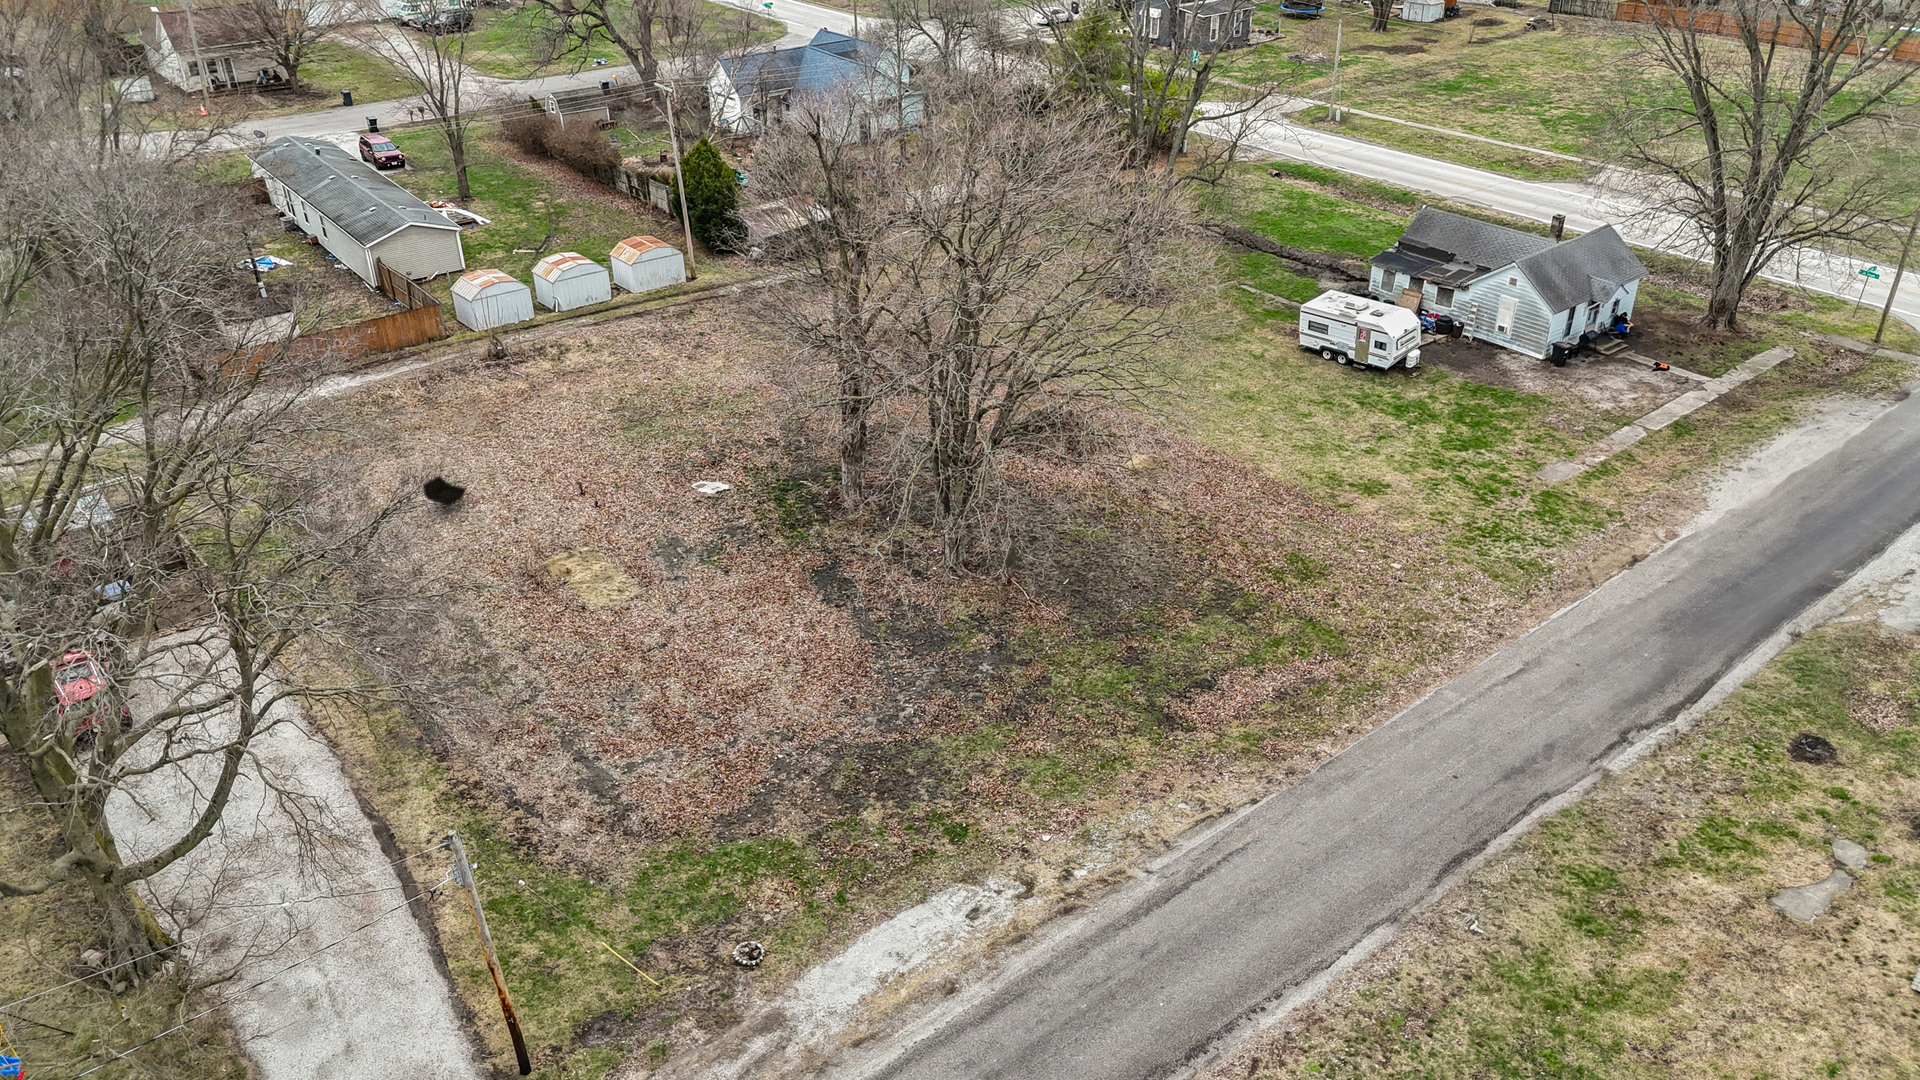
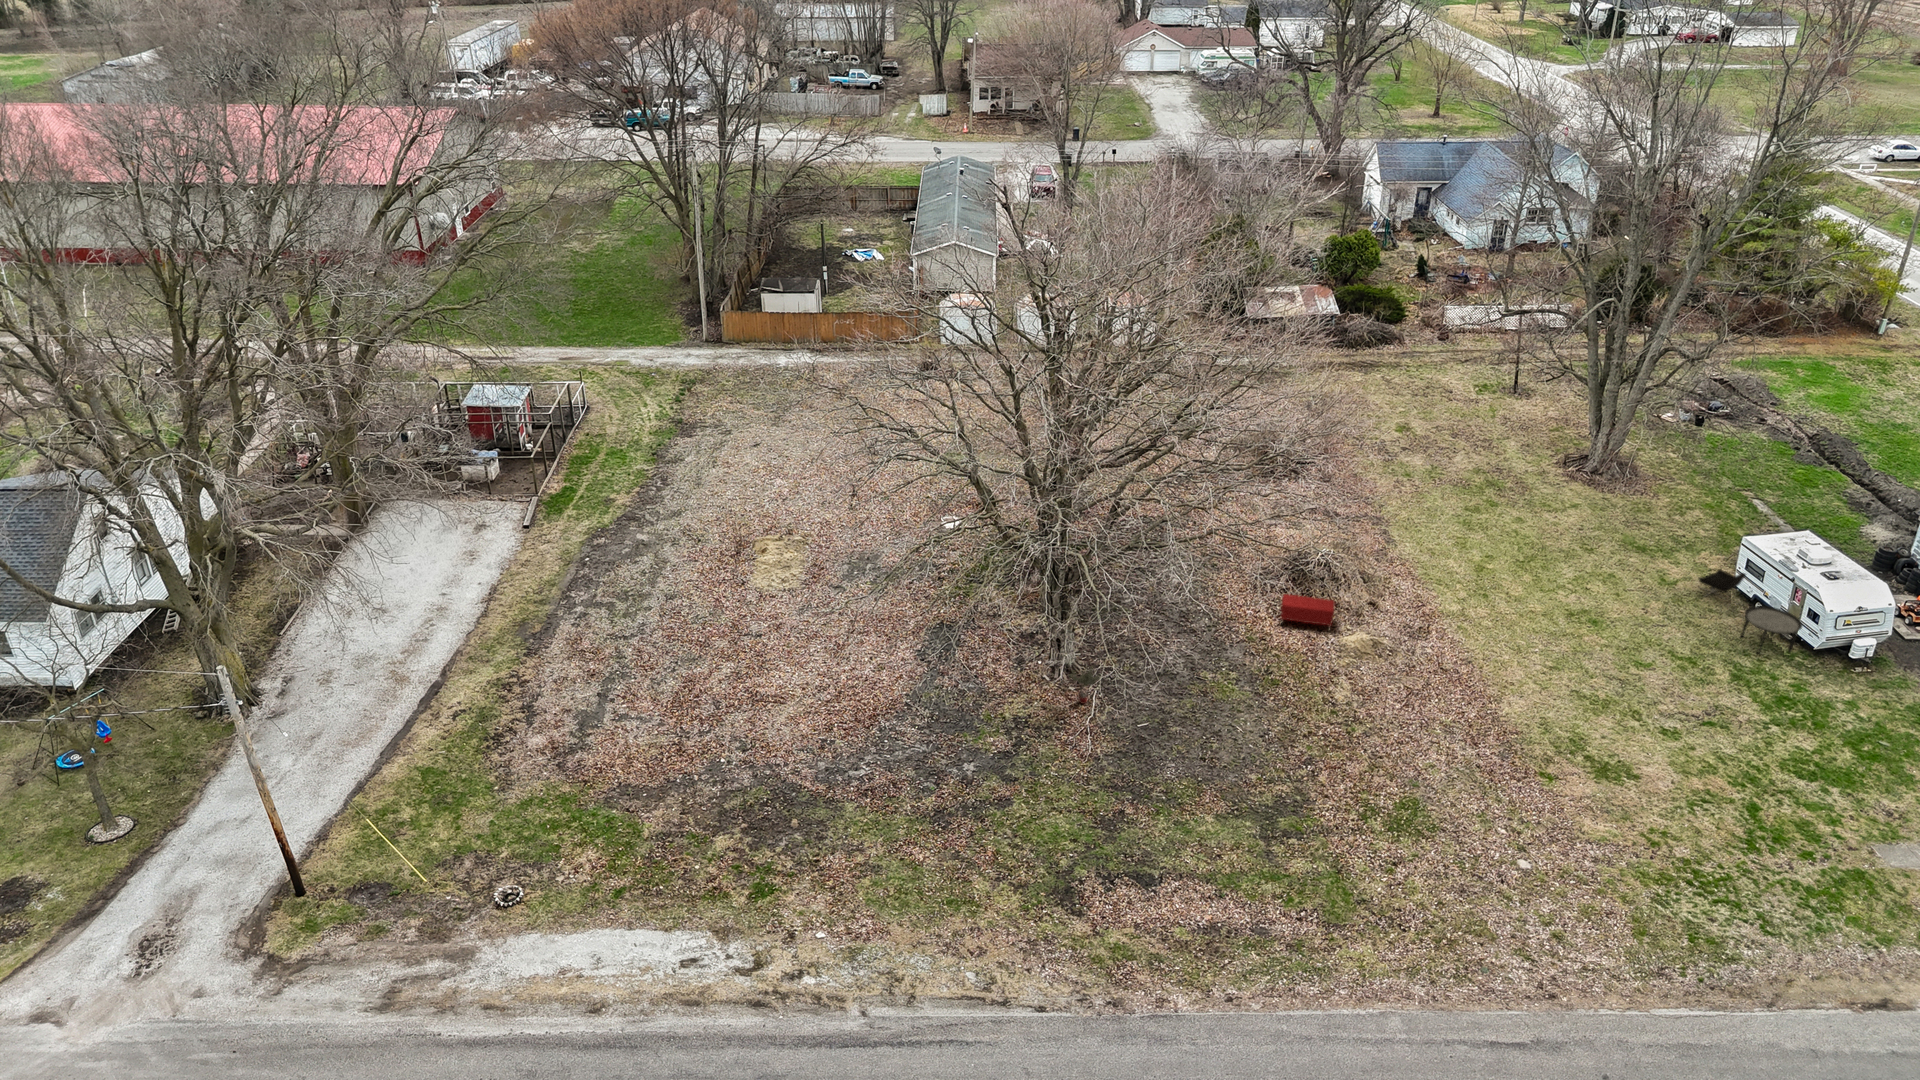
round table: none [1338,348,1379,384] -> present [1741,606,1802,654]
bench: none [1063,436,1112,470] -> present [1281,594,1335,630]
lounge chair: present [423,476,466,509] -> present [1699,569,1746,594]

